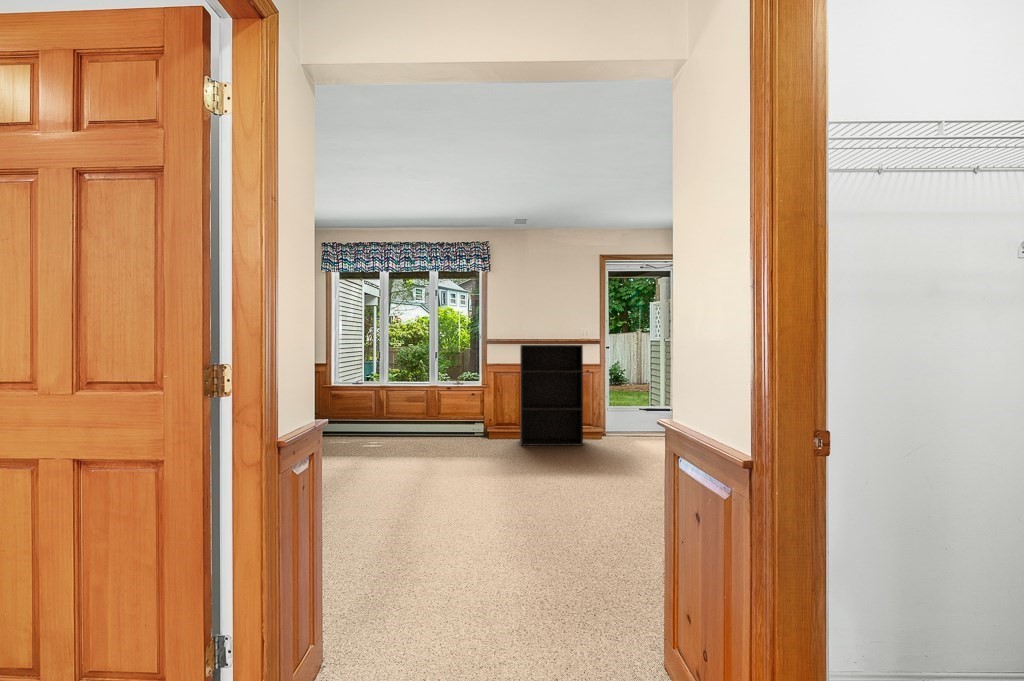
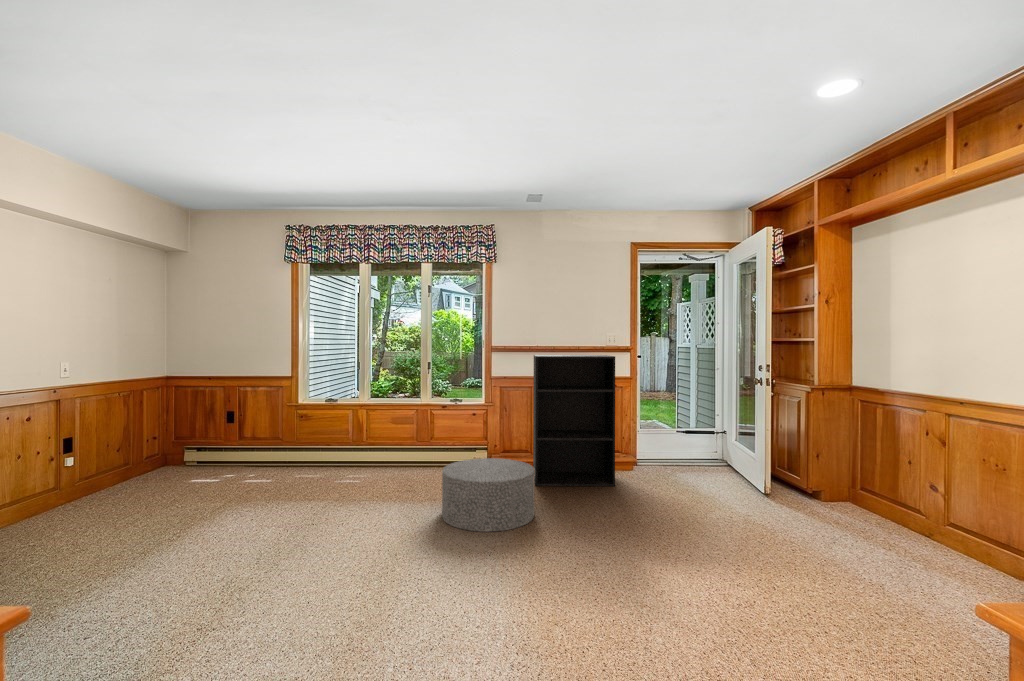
ottoman: none [451,420,519,464] -> present [442,458,535,532]

